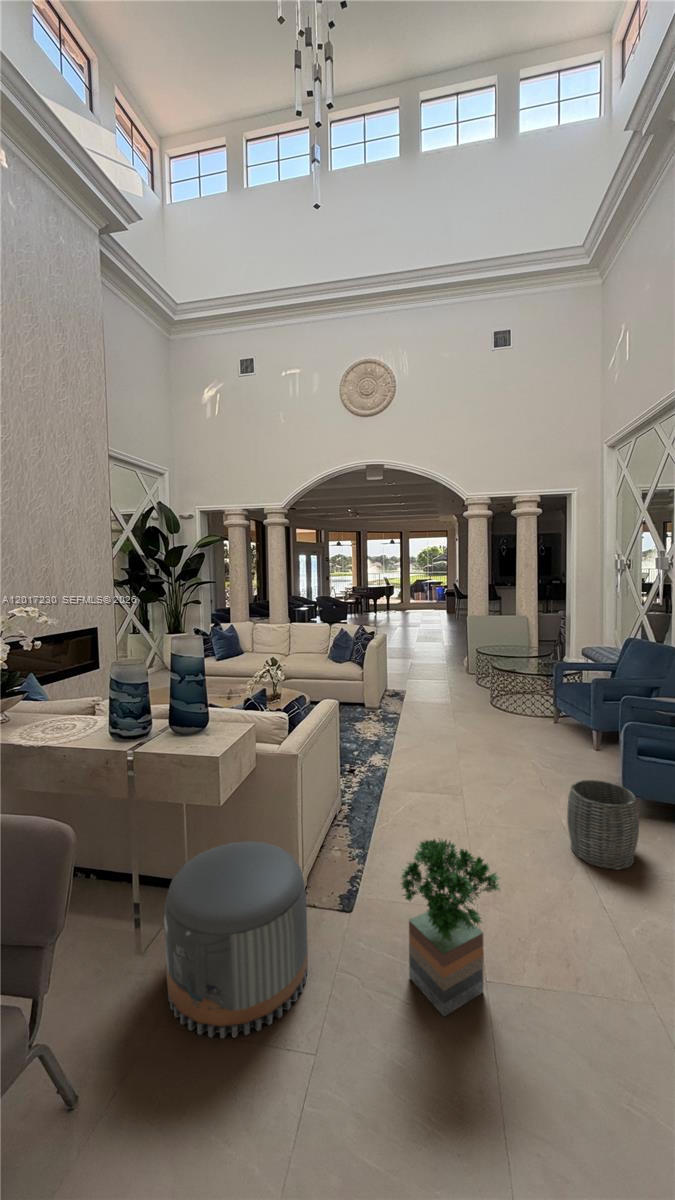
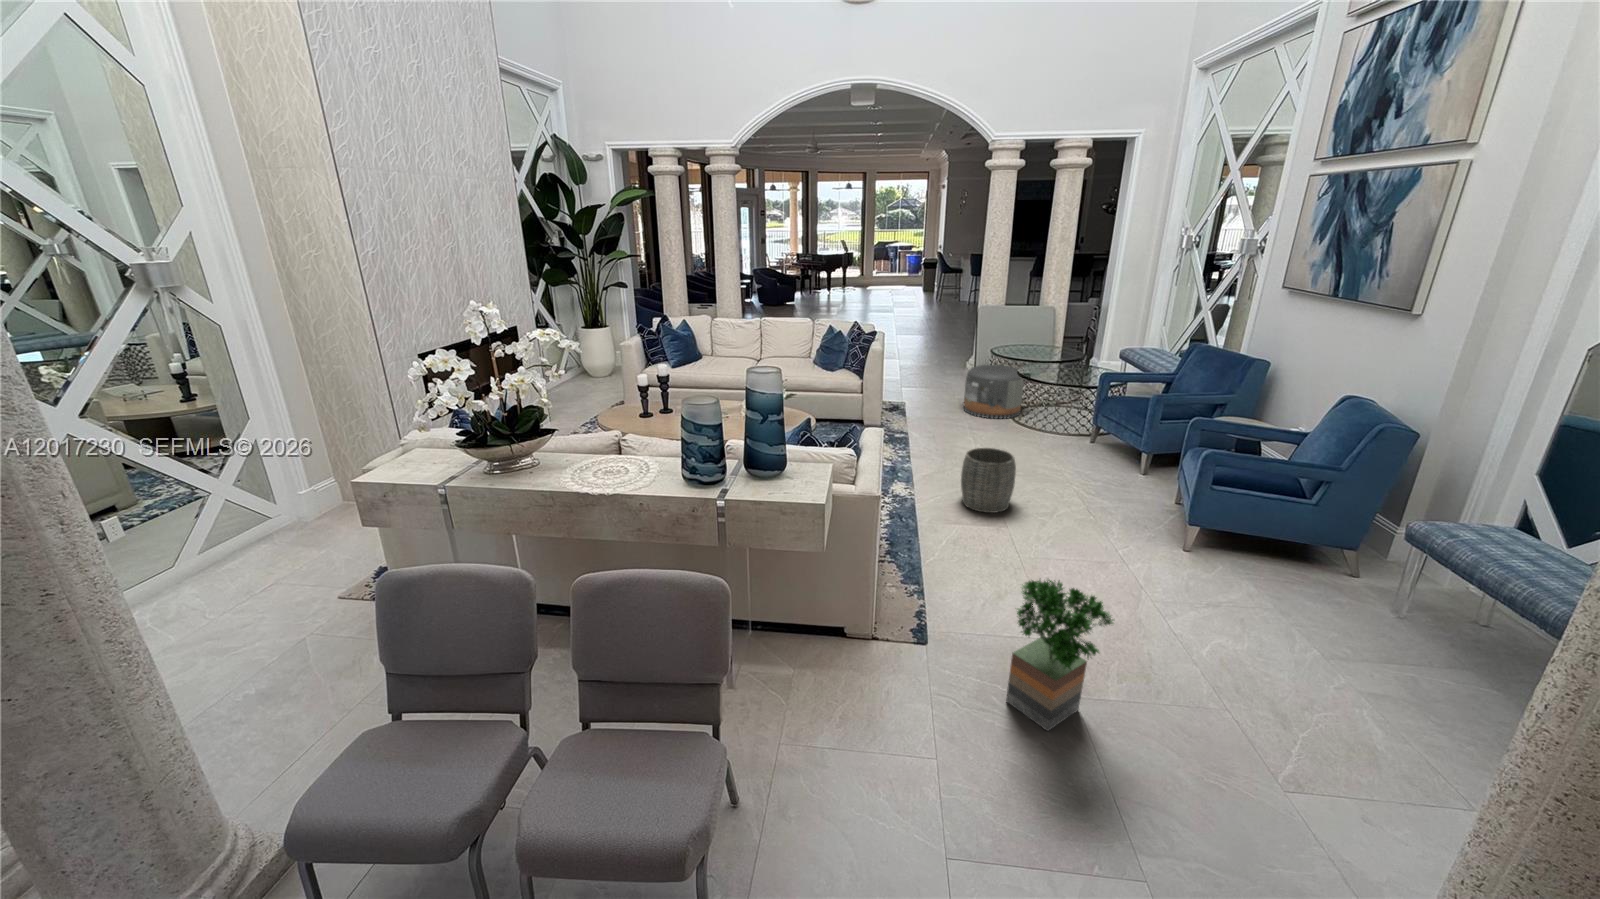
woven basket: present [567,780,639,870] -> present [961,448,1016,513]
pouf: present [164,841,308,1038] -> present [964,365,1024,419]

